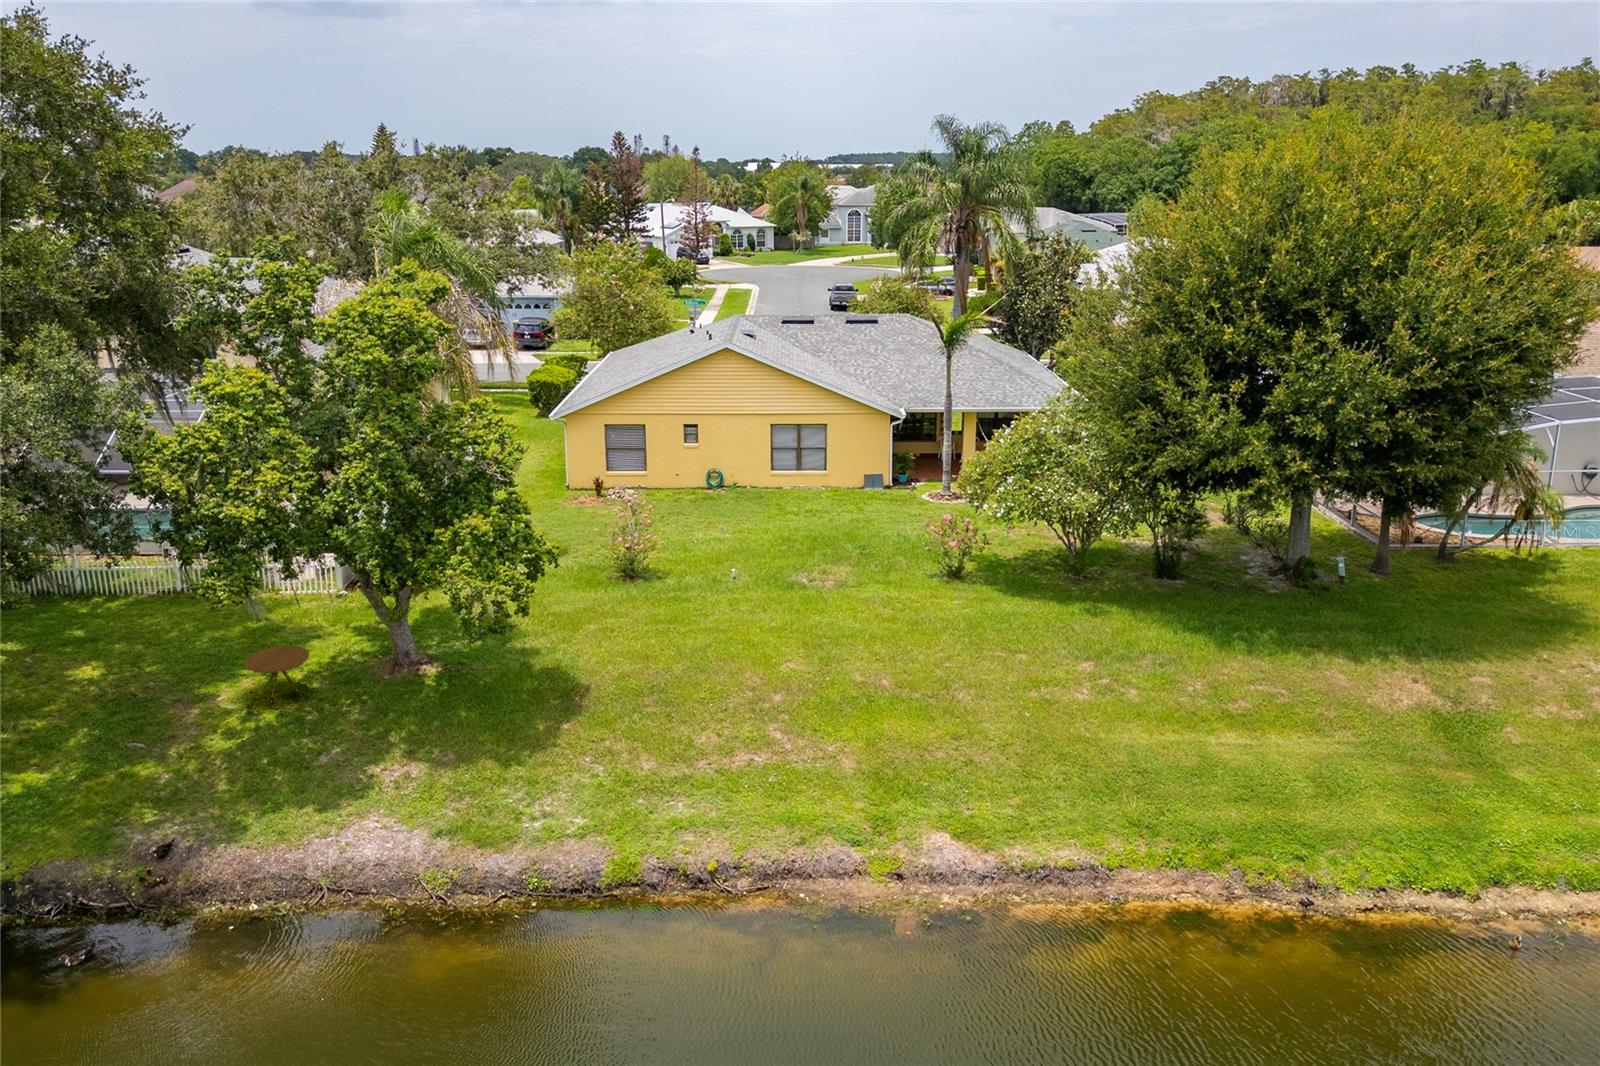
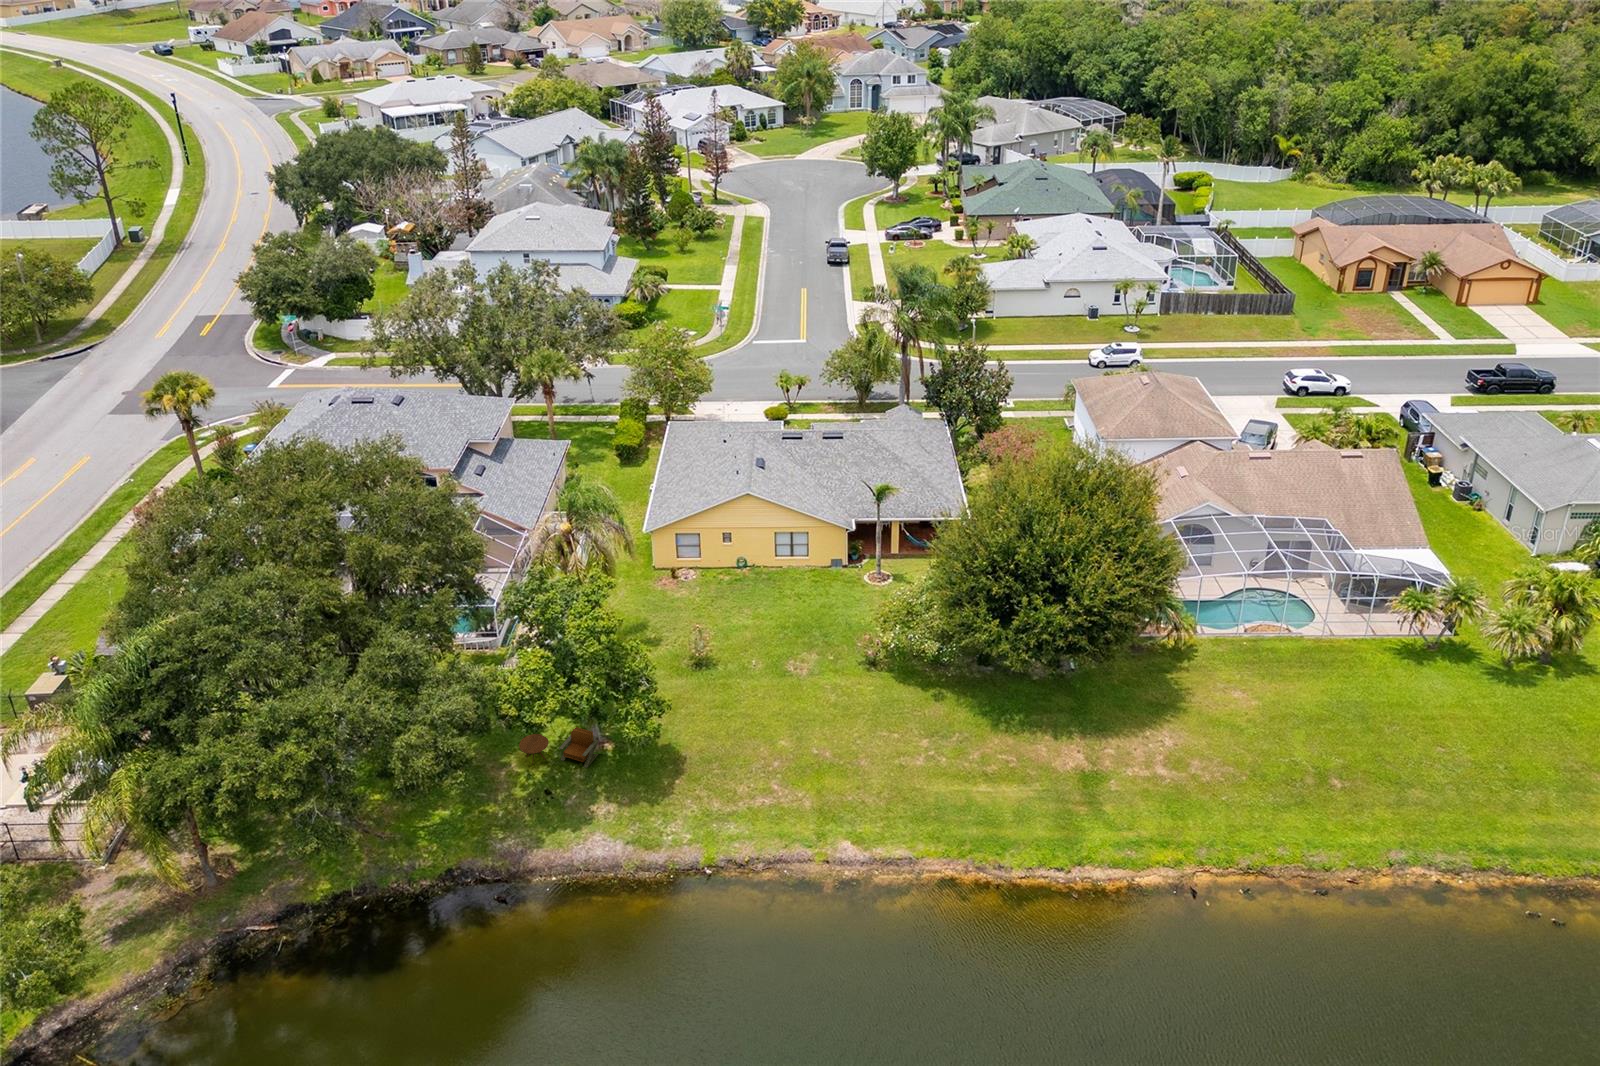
lounge chair: none [329,629,416,709] -> present [559,727,598,768]

